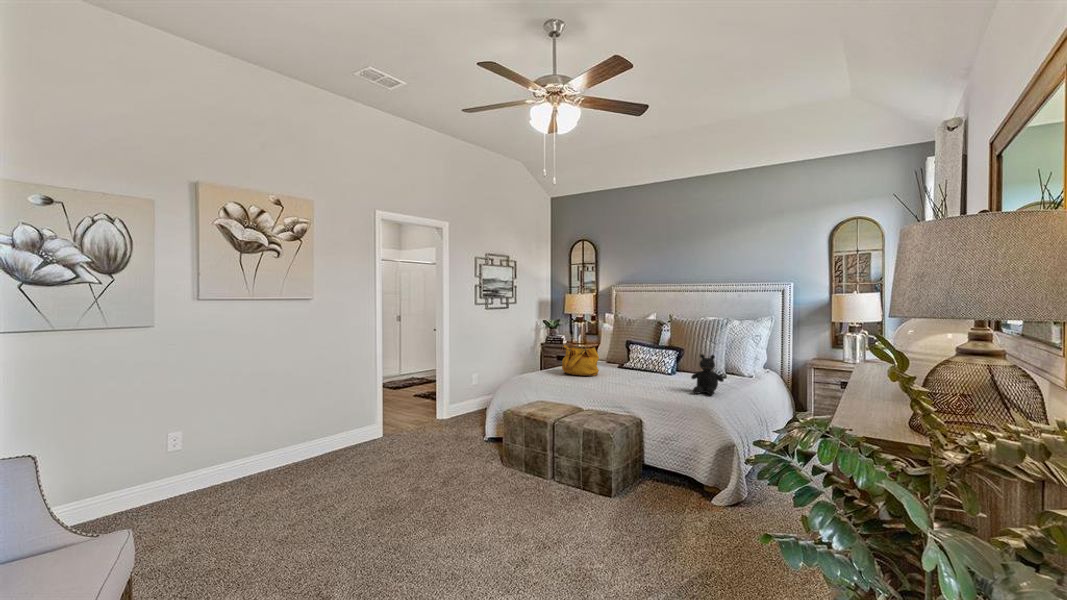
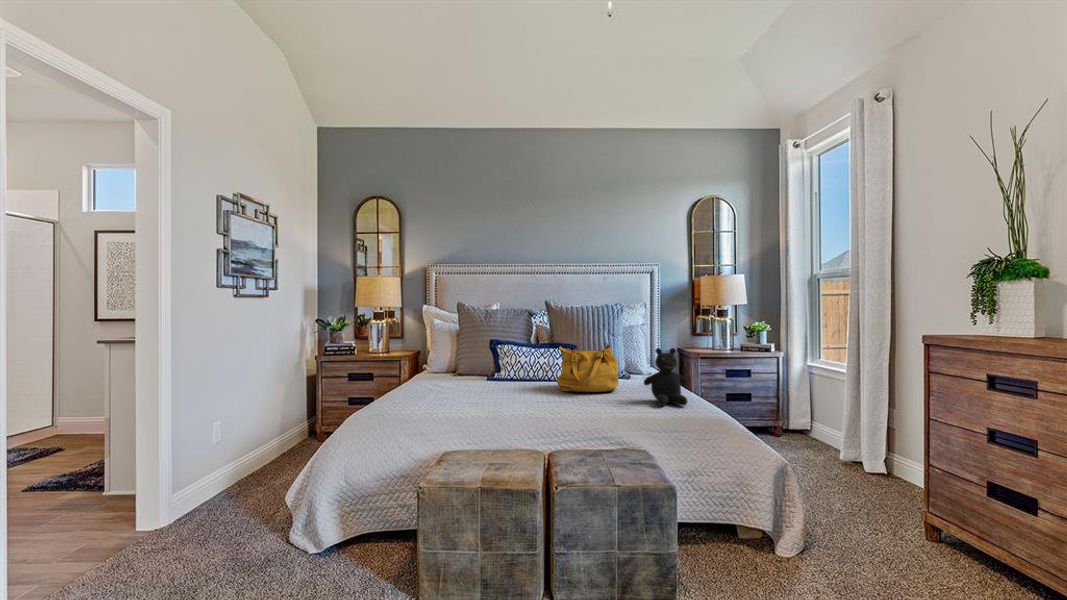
handbag: present [562,345,599,376] -> present [557,343,619,392]

